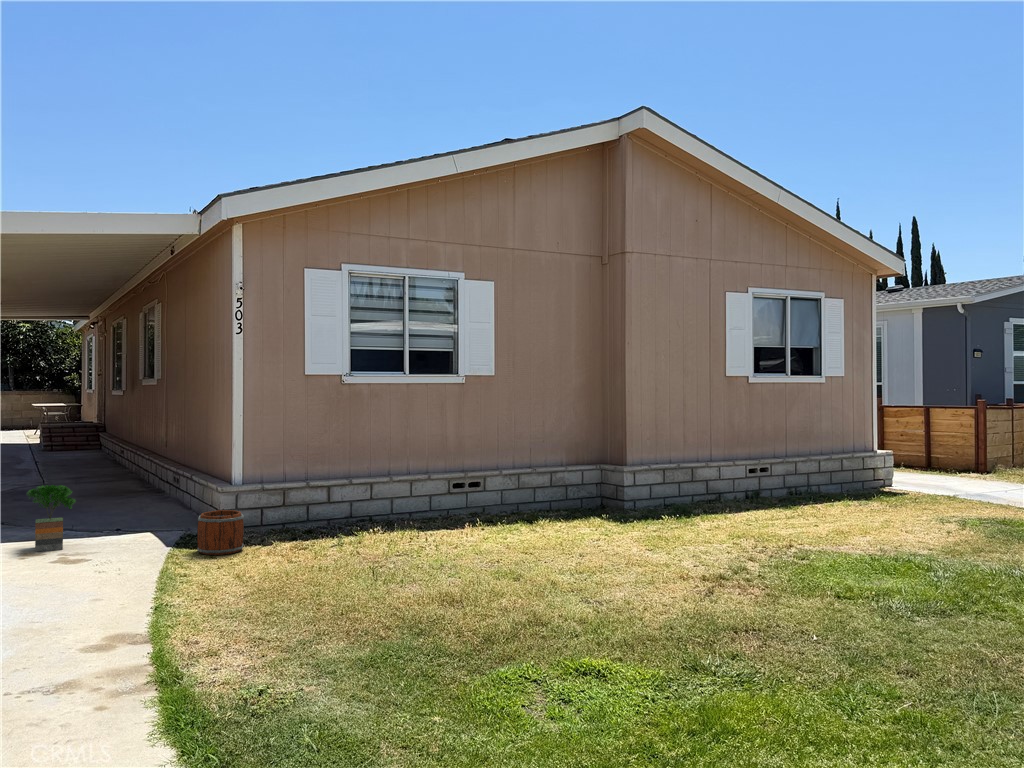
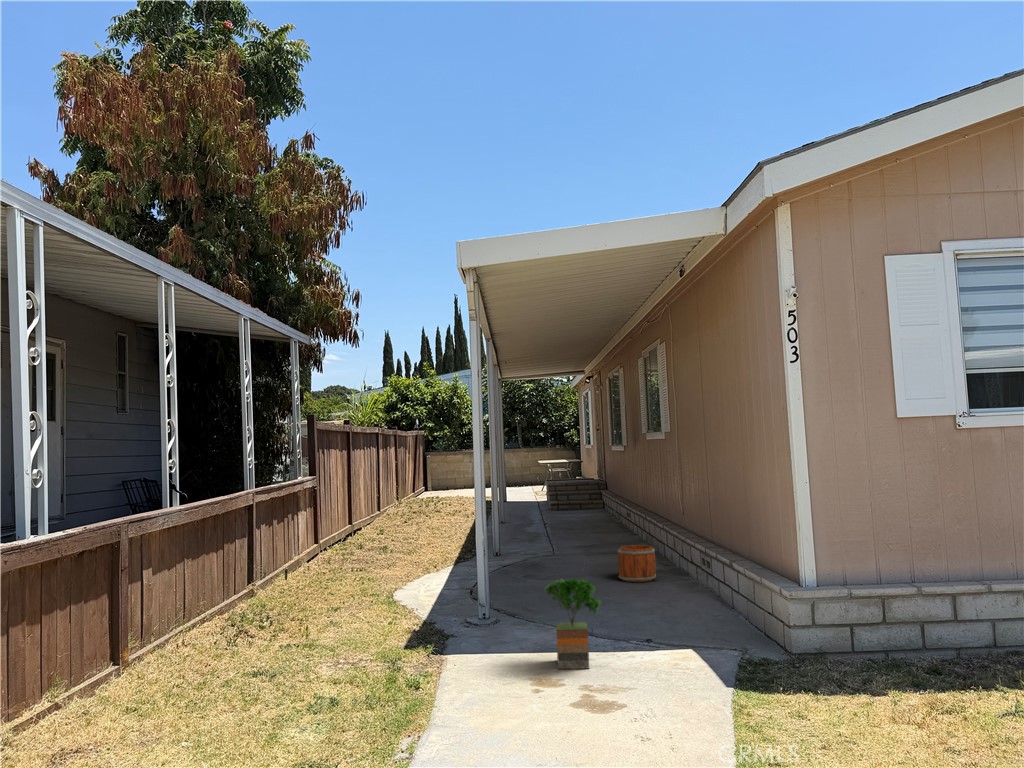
bucket: present [197,510,244,555] -> present [618,545,656,582]

